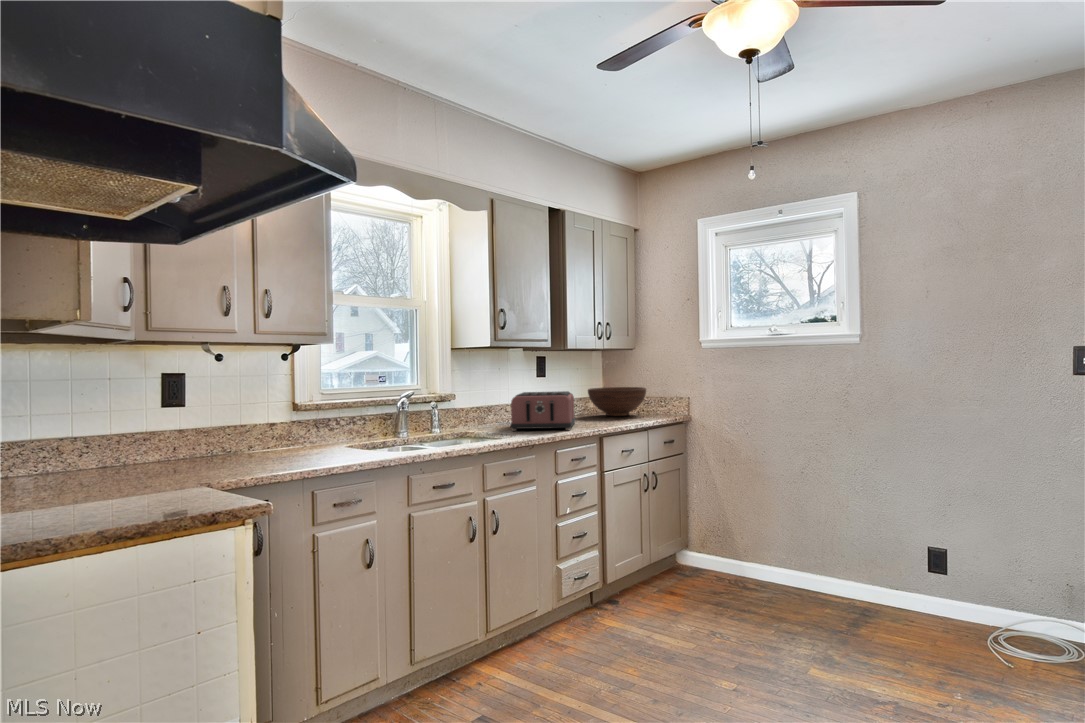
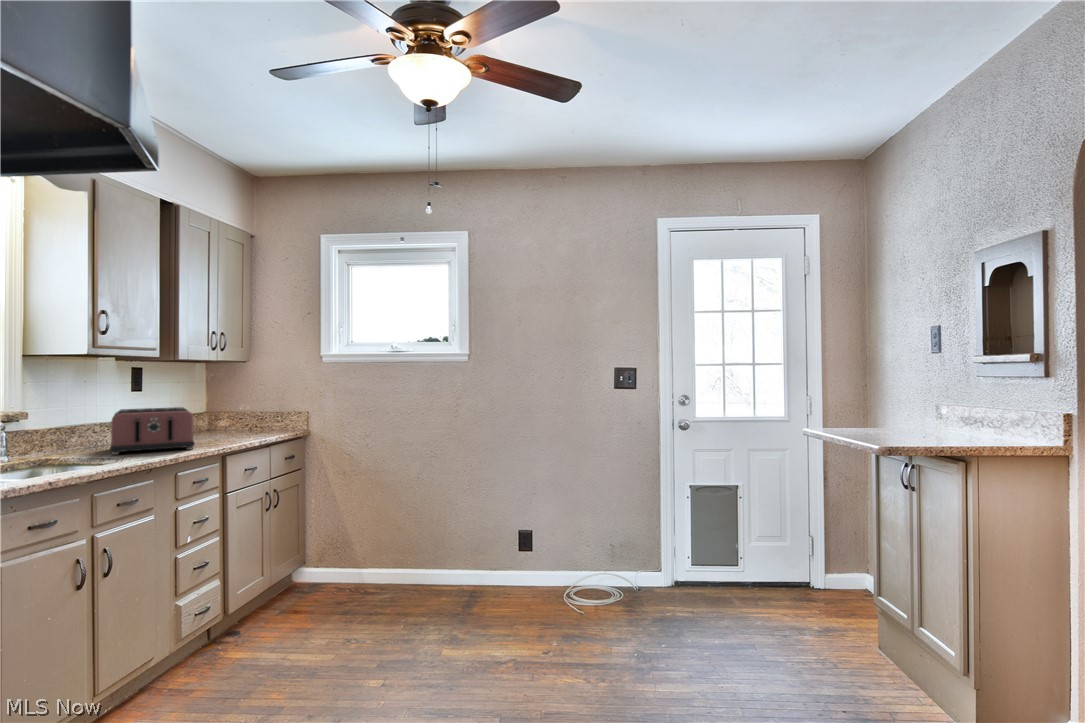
fruit bowl: present [588,387,646,416] -> none [196,403,266,434]

